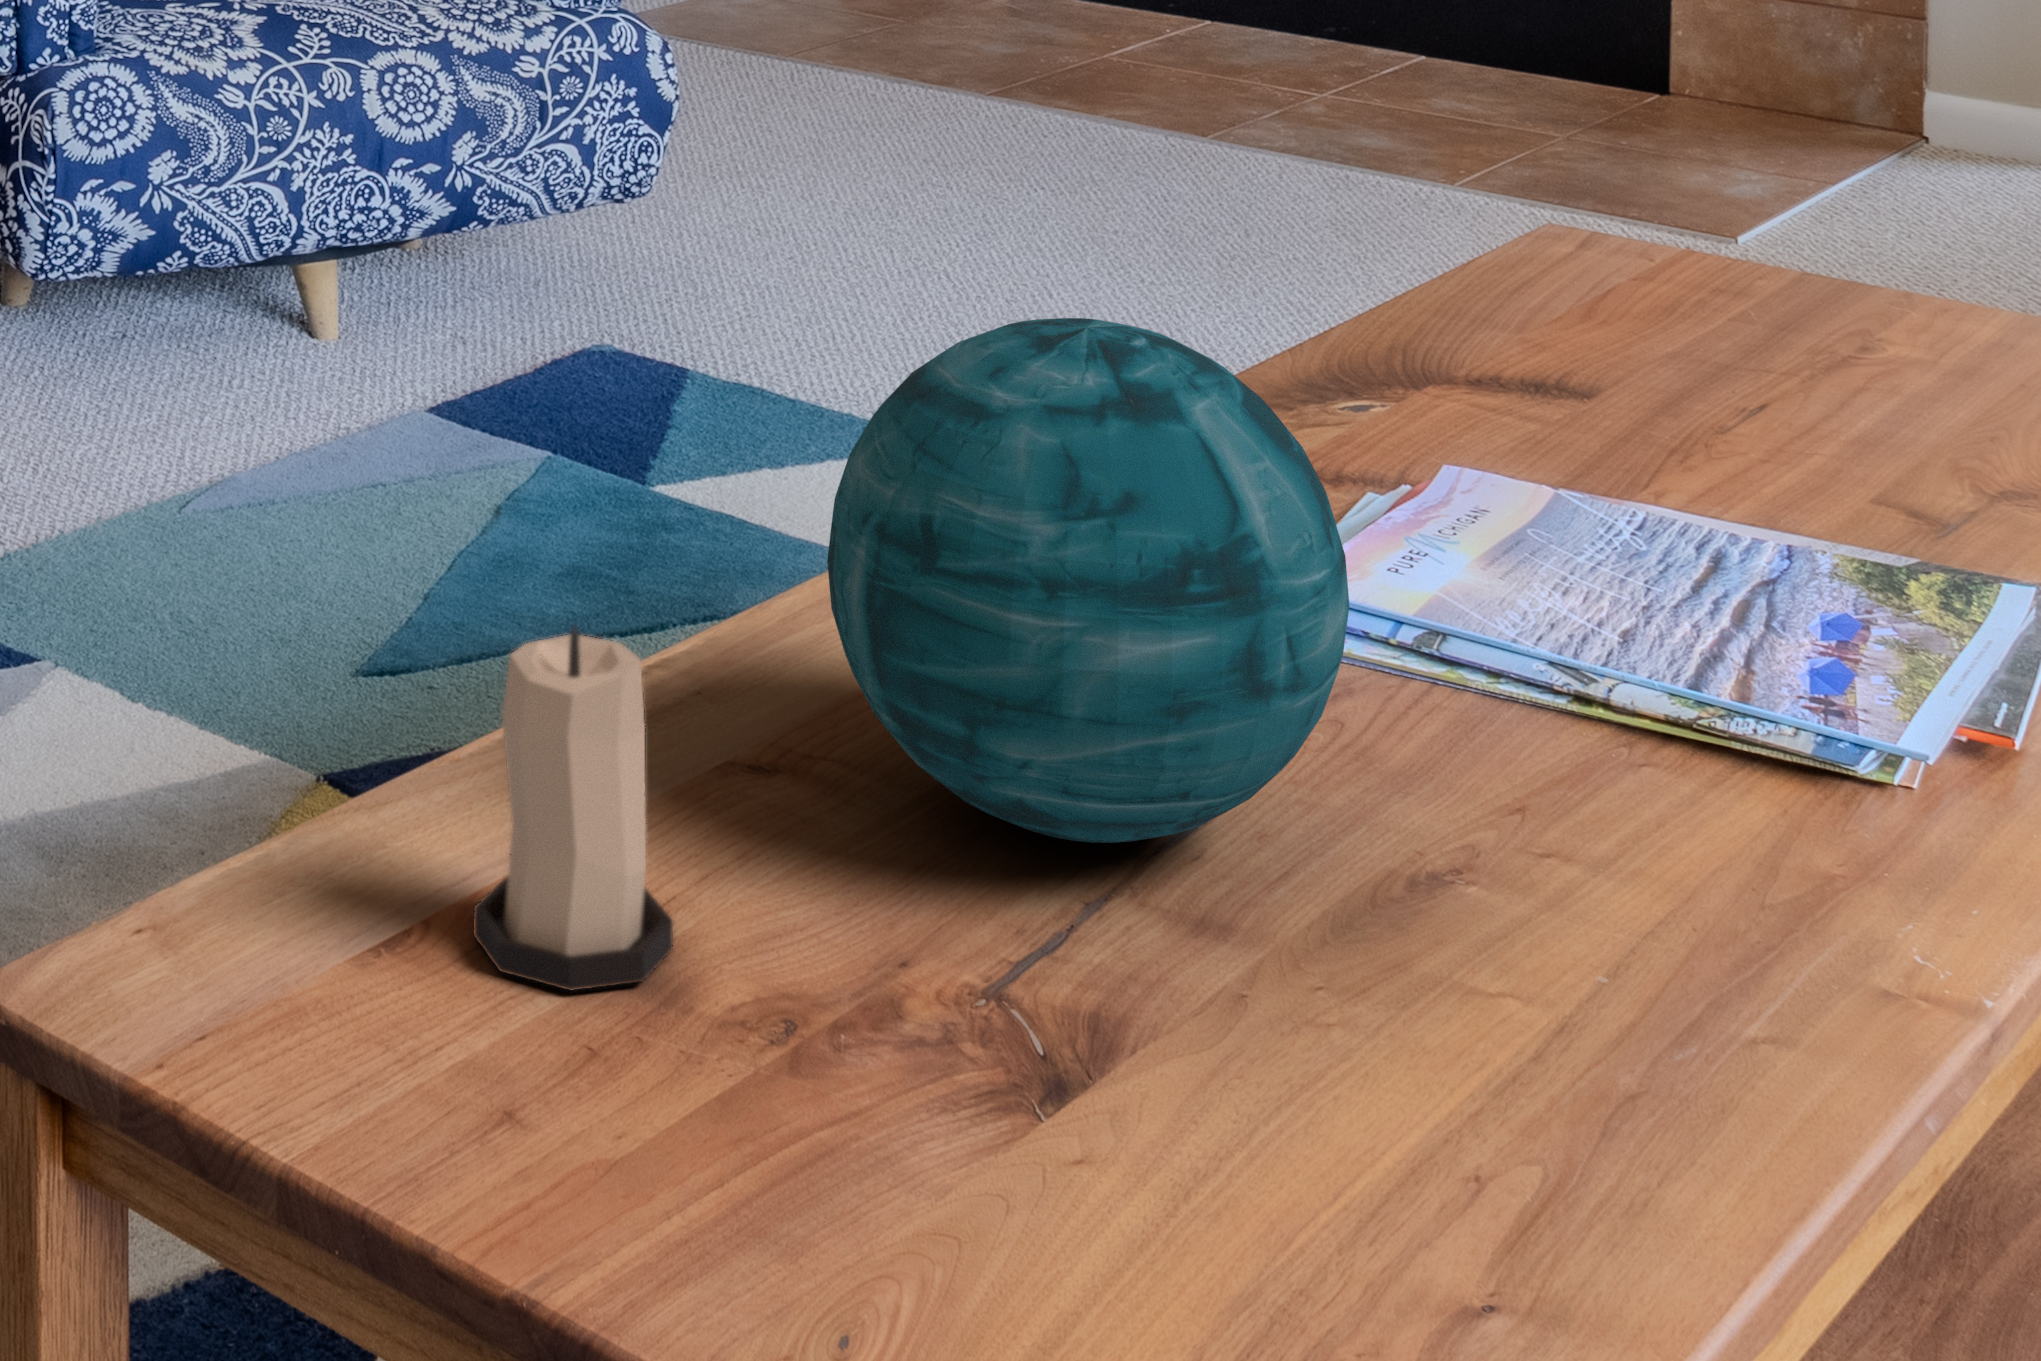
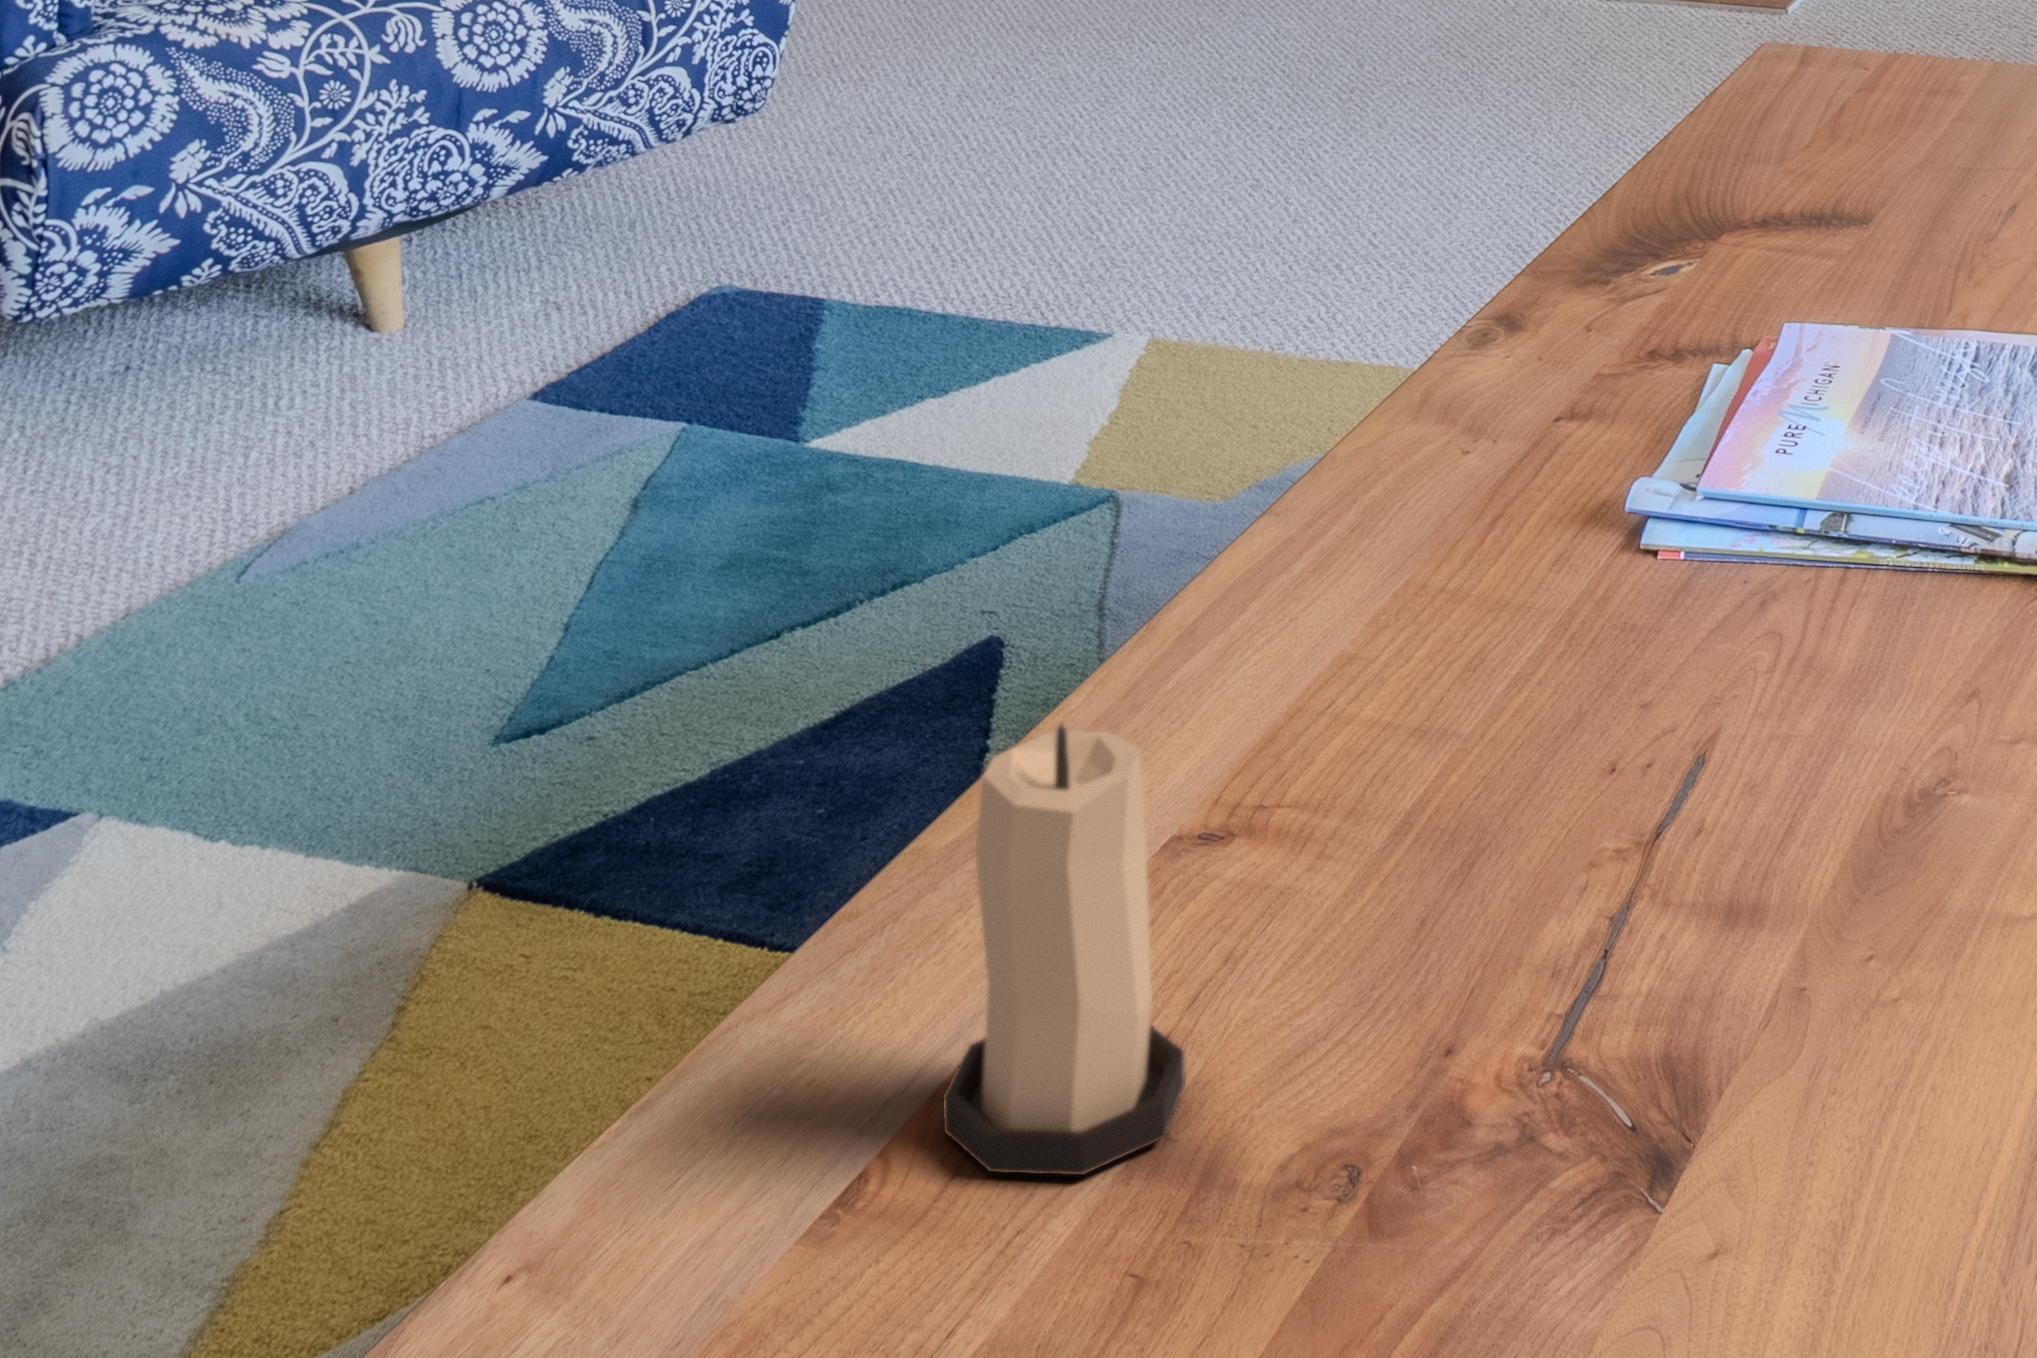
decorative orb: present [827,318,1349,843] -> none [1284,251,1837,837]

